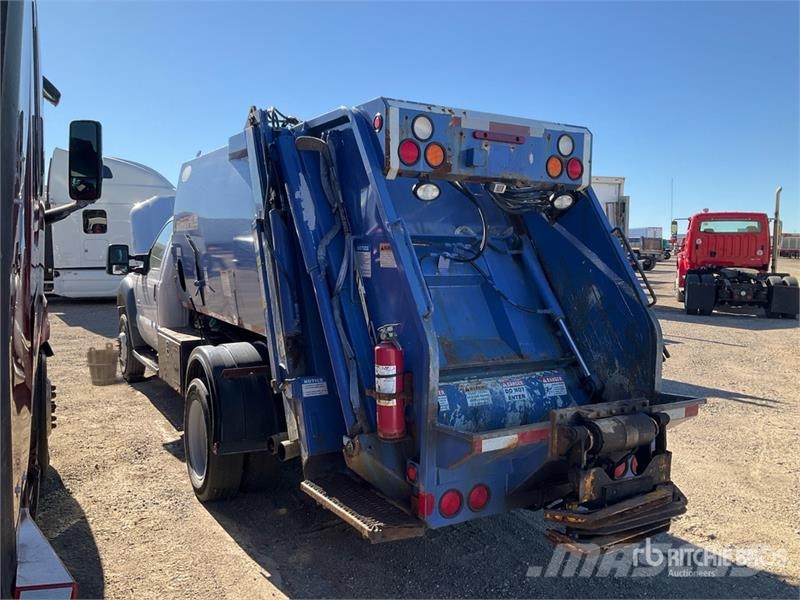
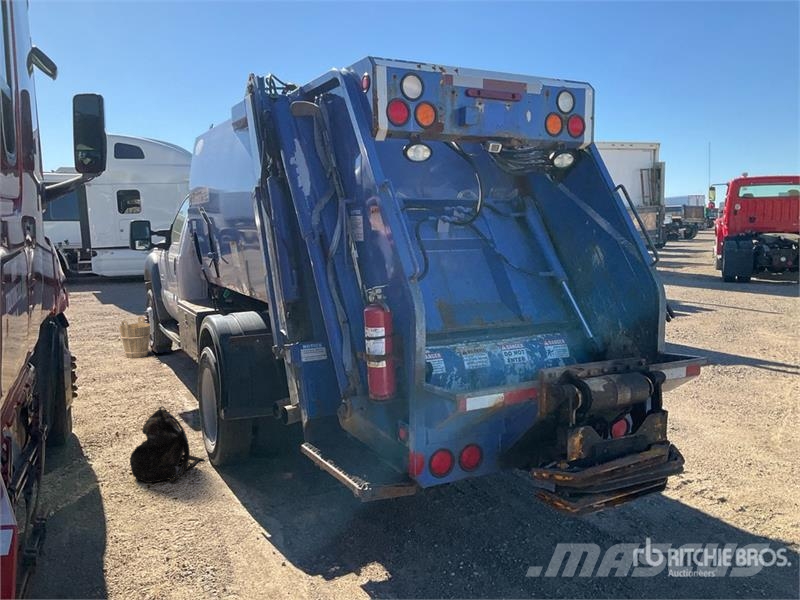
backpack: none [113,440,189,520] -> present [130,406,204,483]

